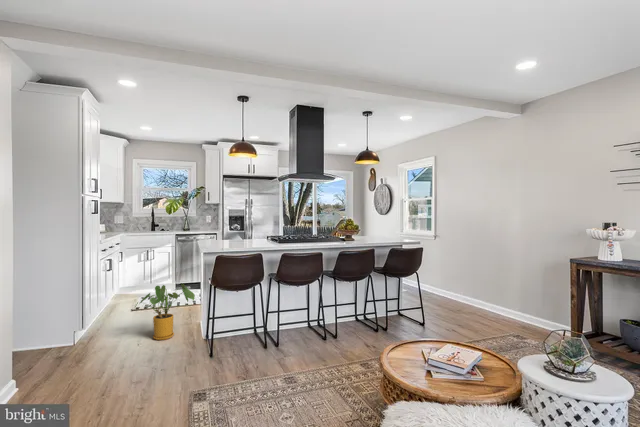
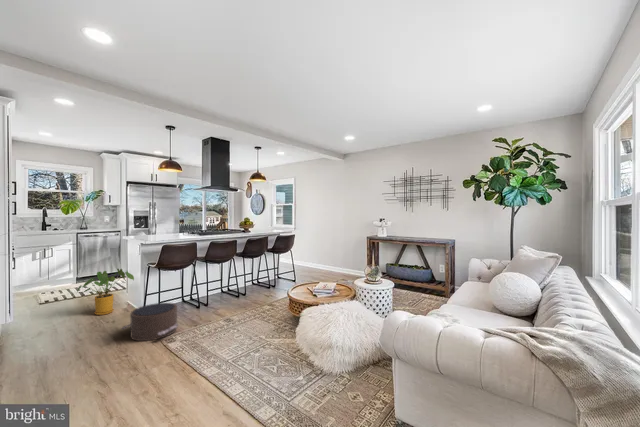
pouf: none [149,340,216,398] -> present [122,303,178,341]

